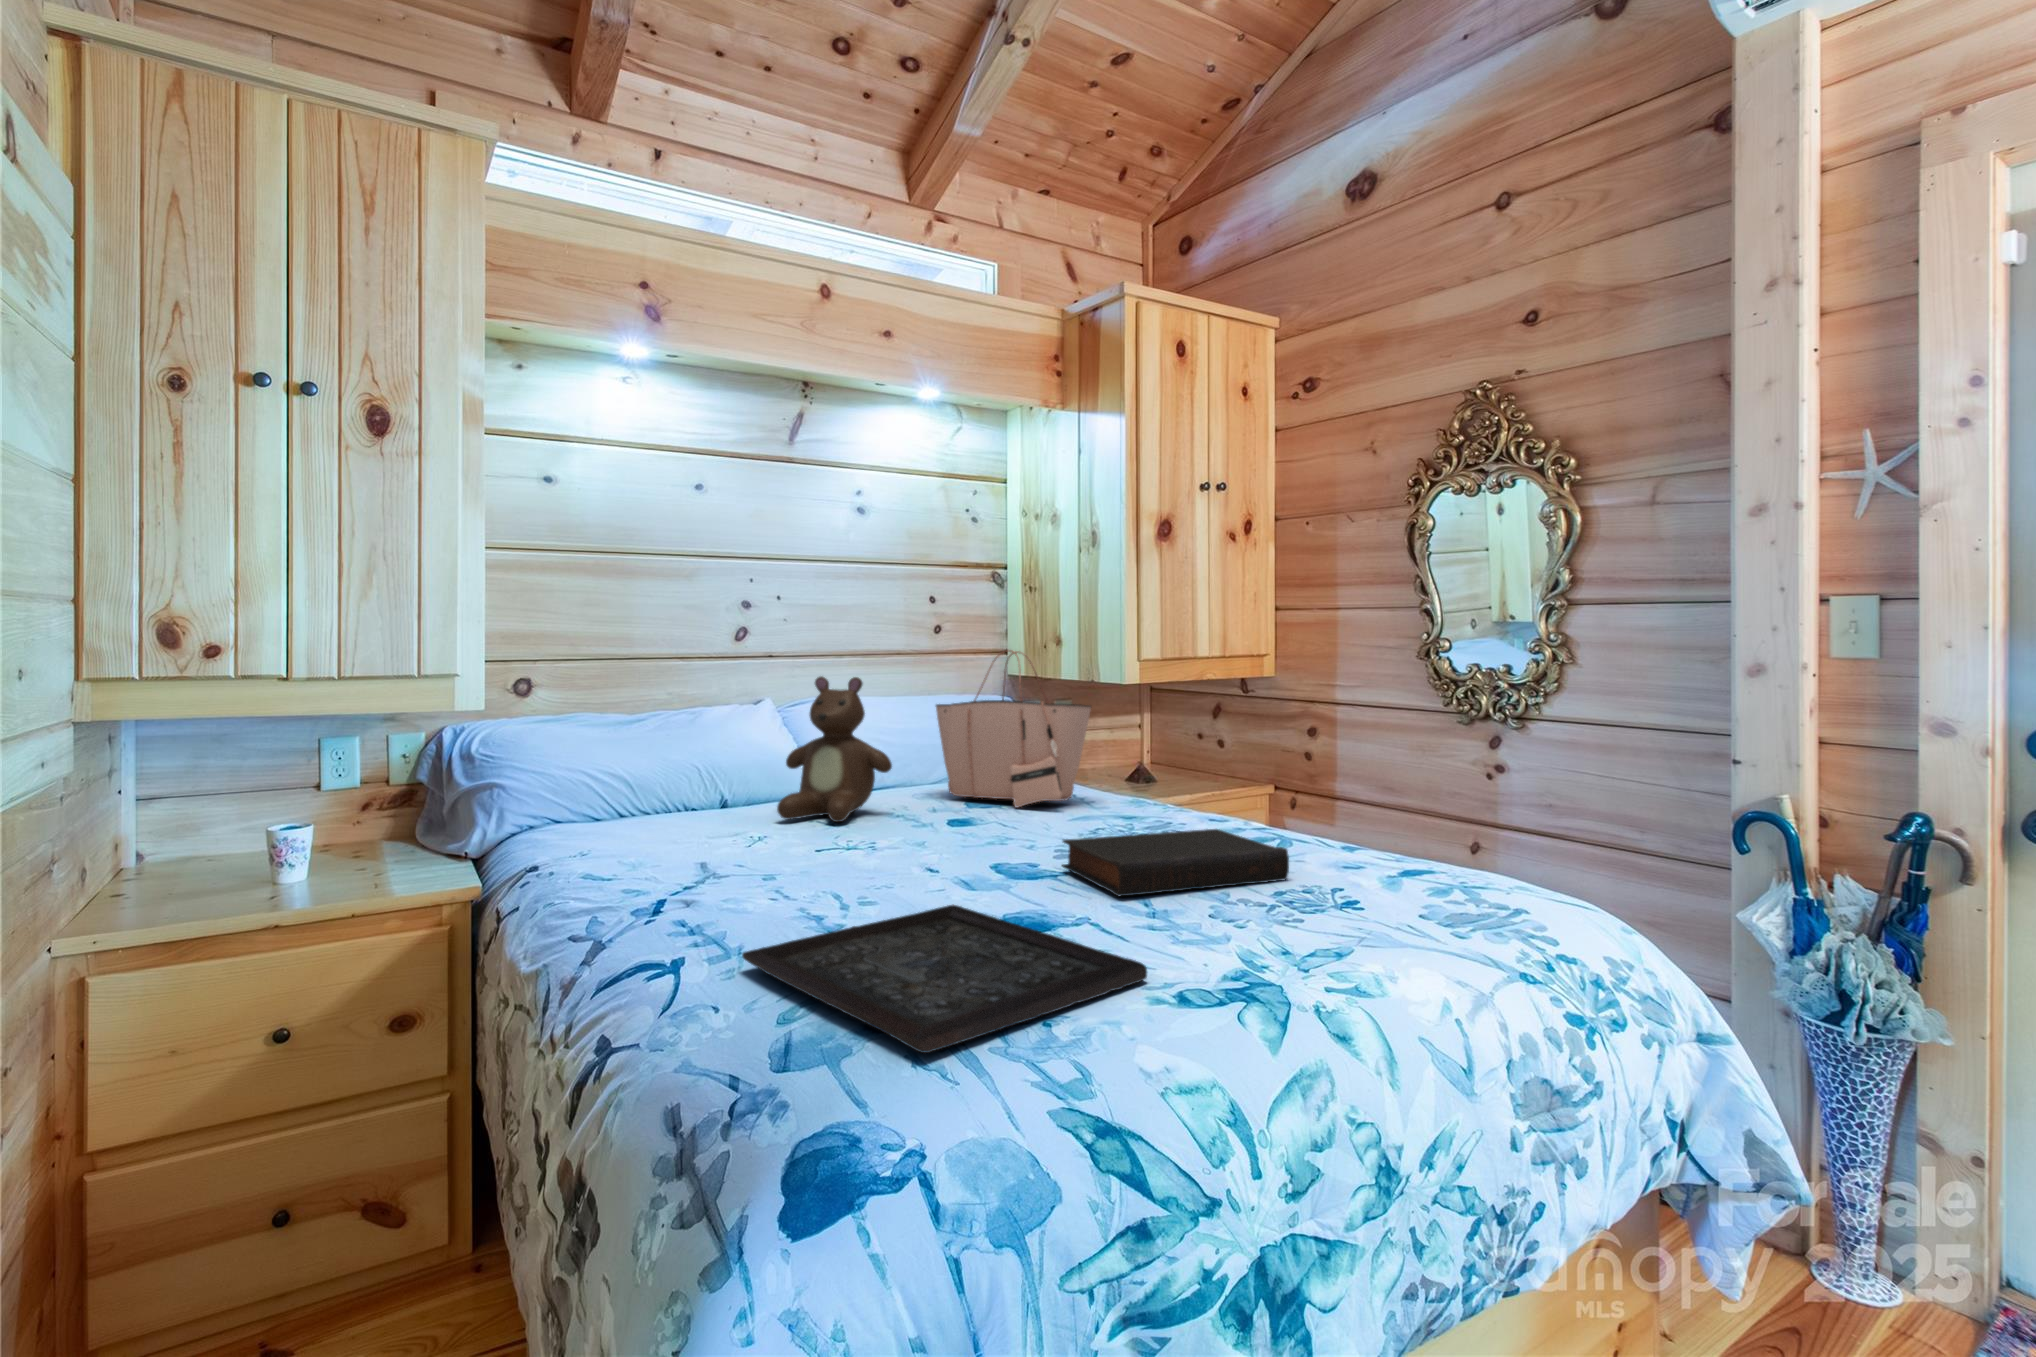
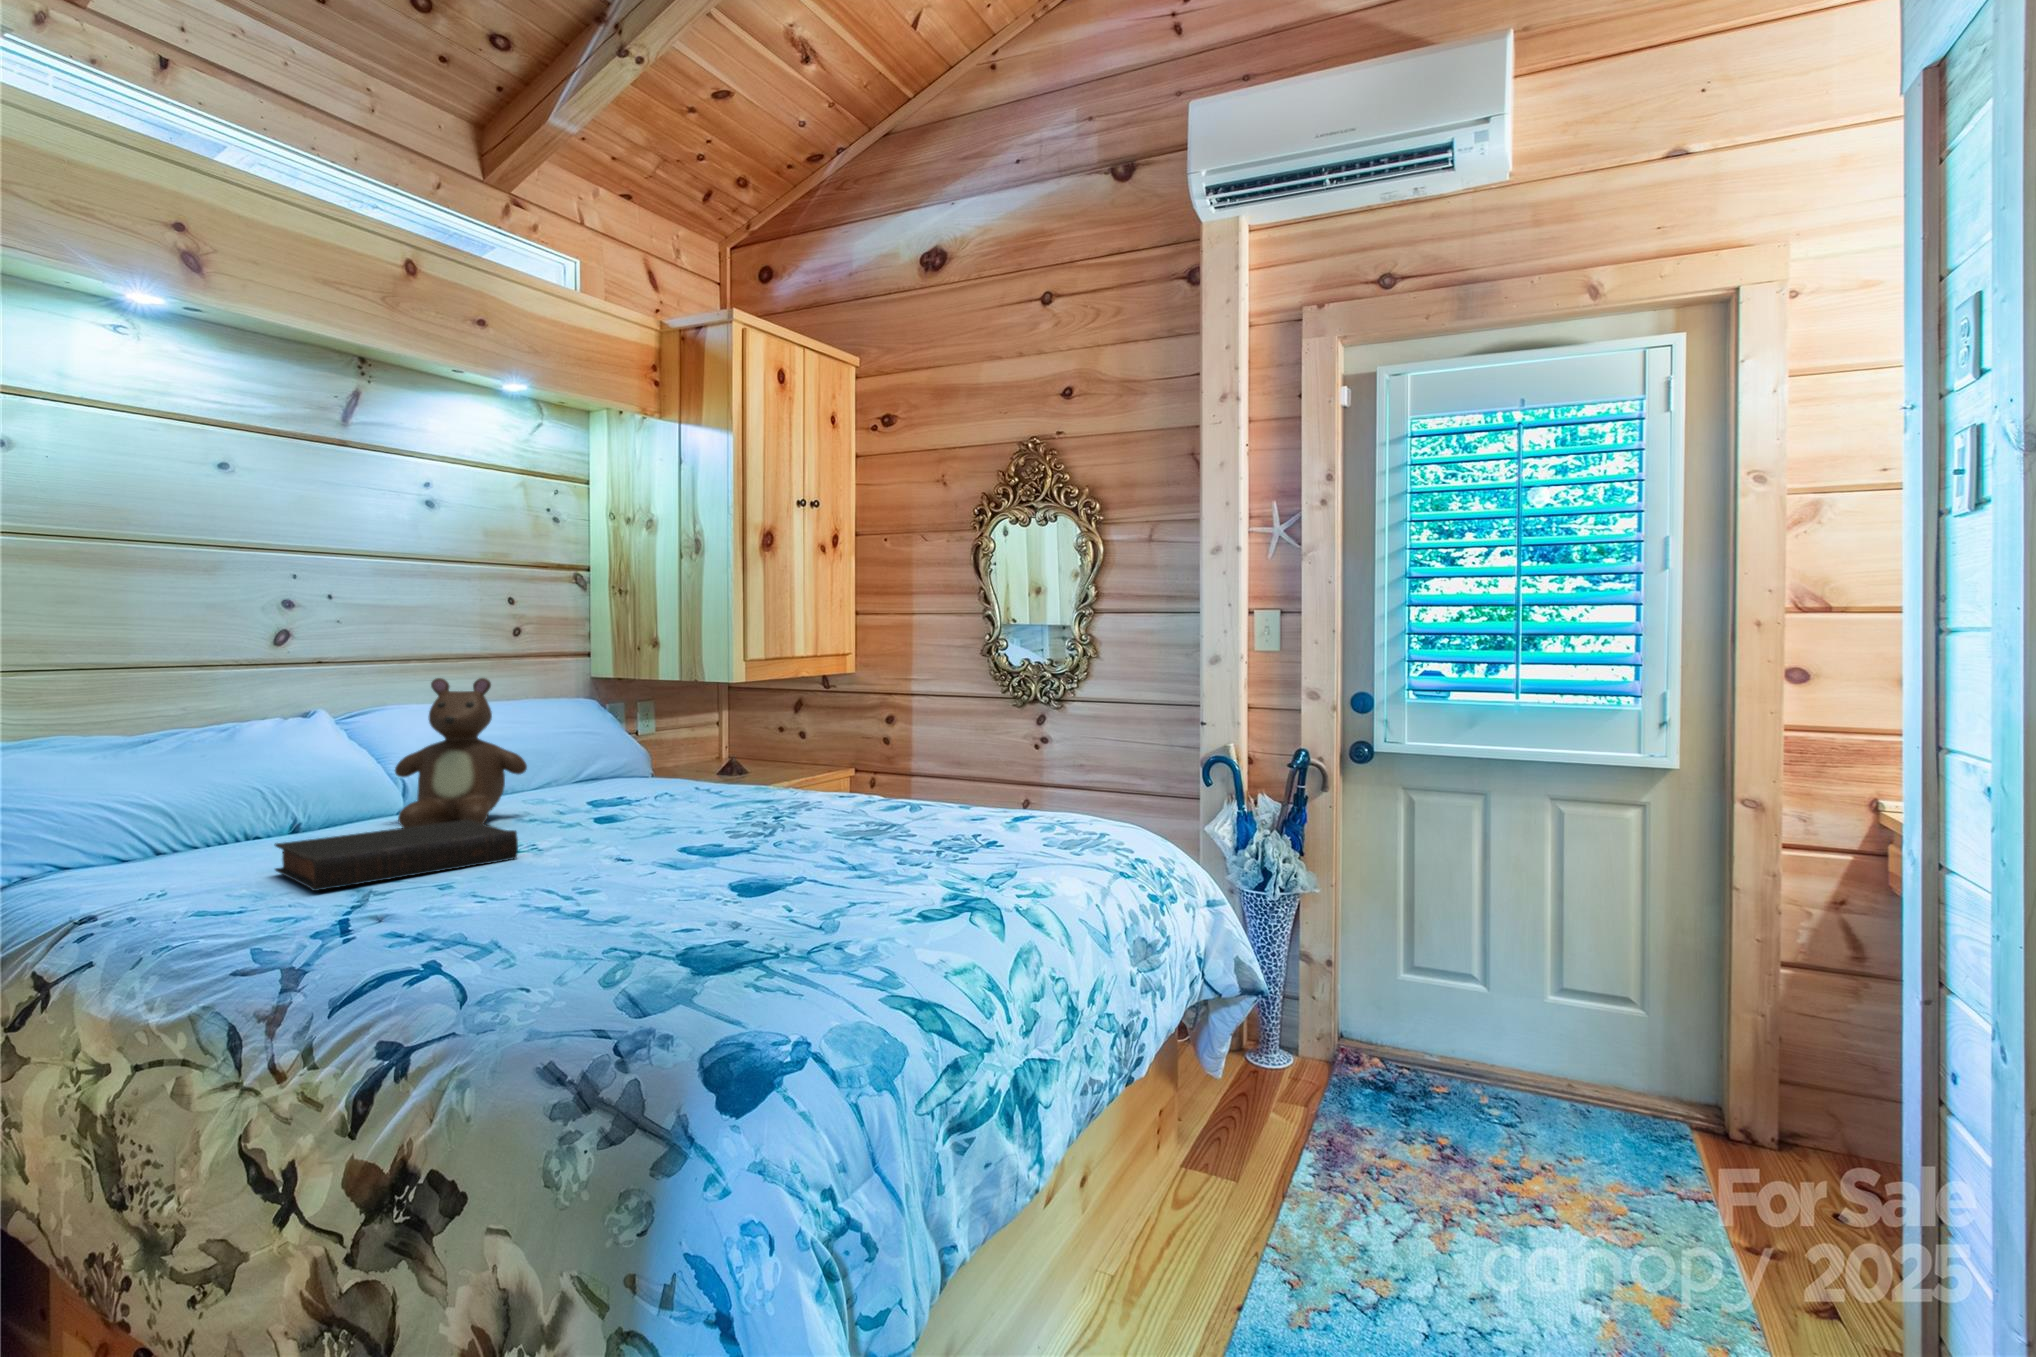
tote bag: present [936,650,1091,807] -> none [557,649,726,800]
book: present [1062,829,1289,896] -> present [275,820,518,891]
tray: present [742,905,1147,1053] -> none [526,877,895,974]

